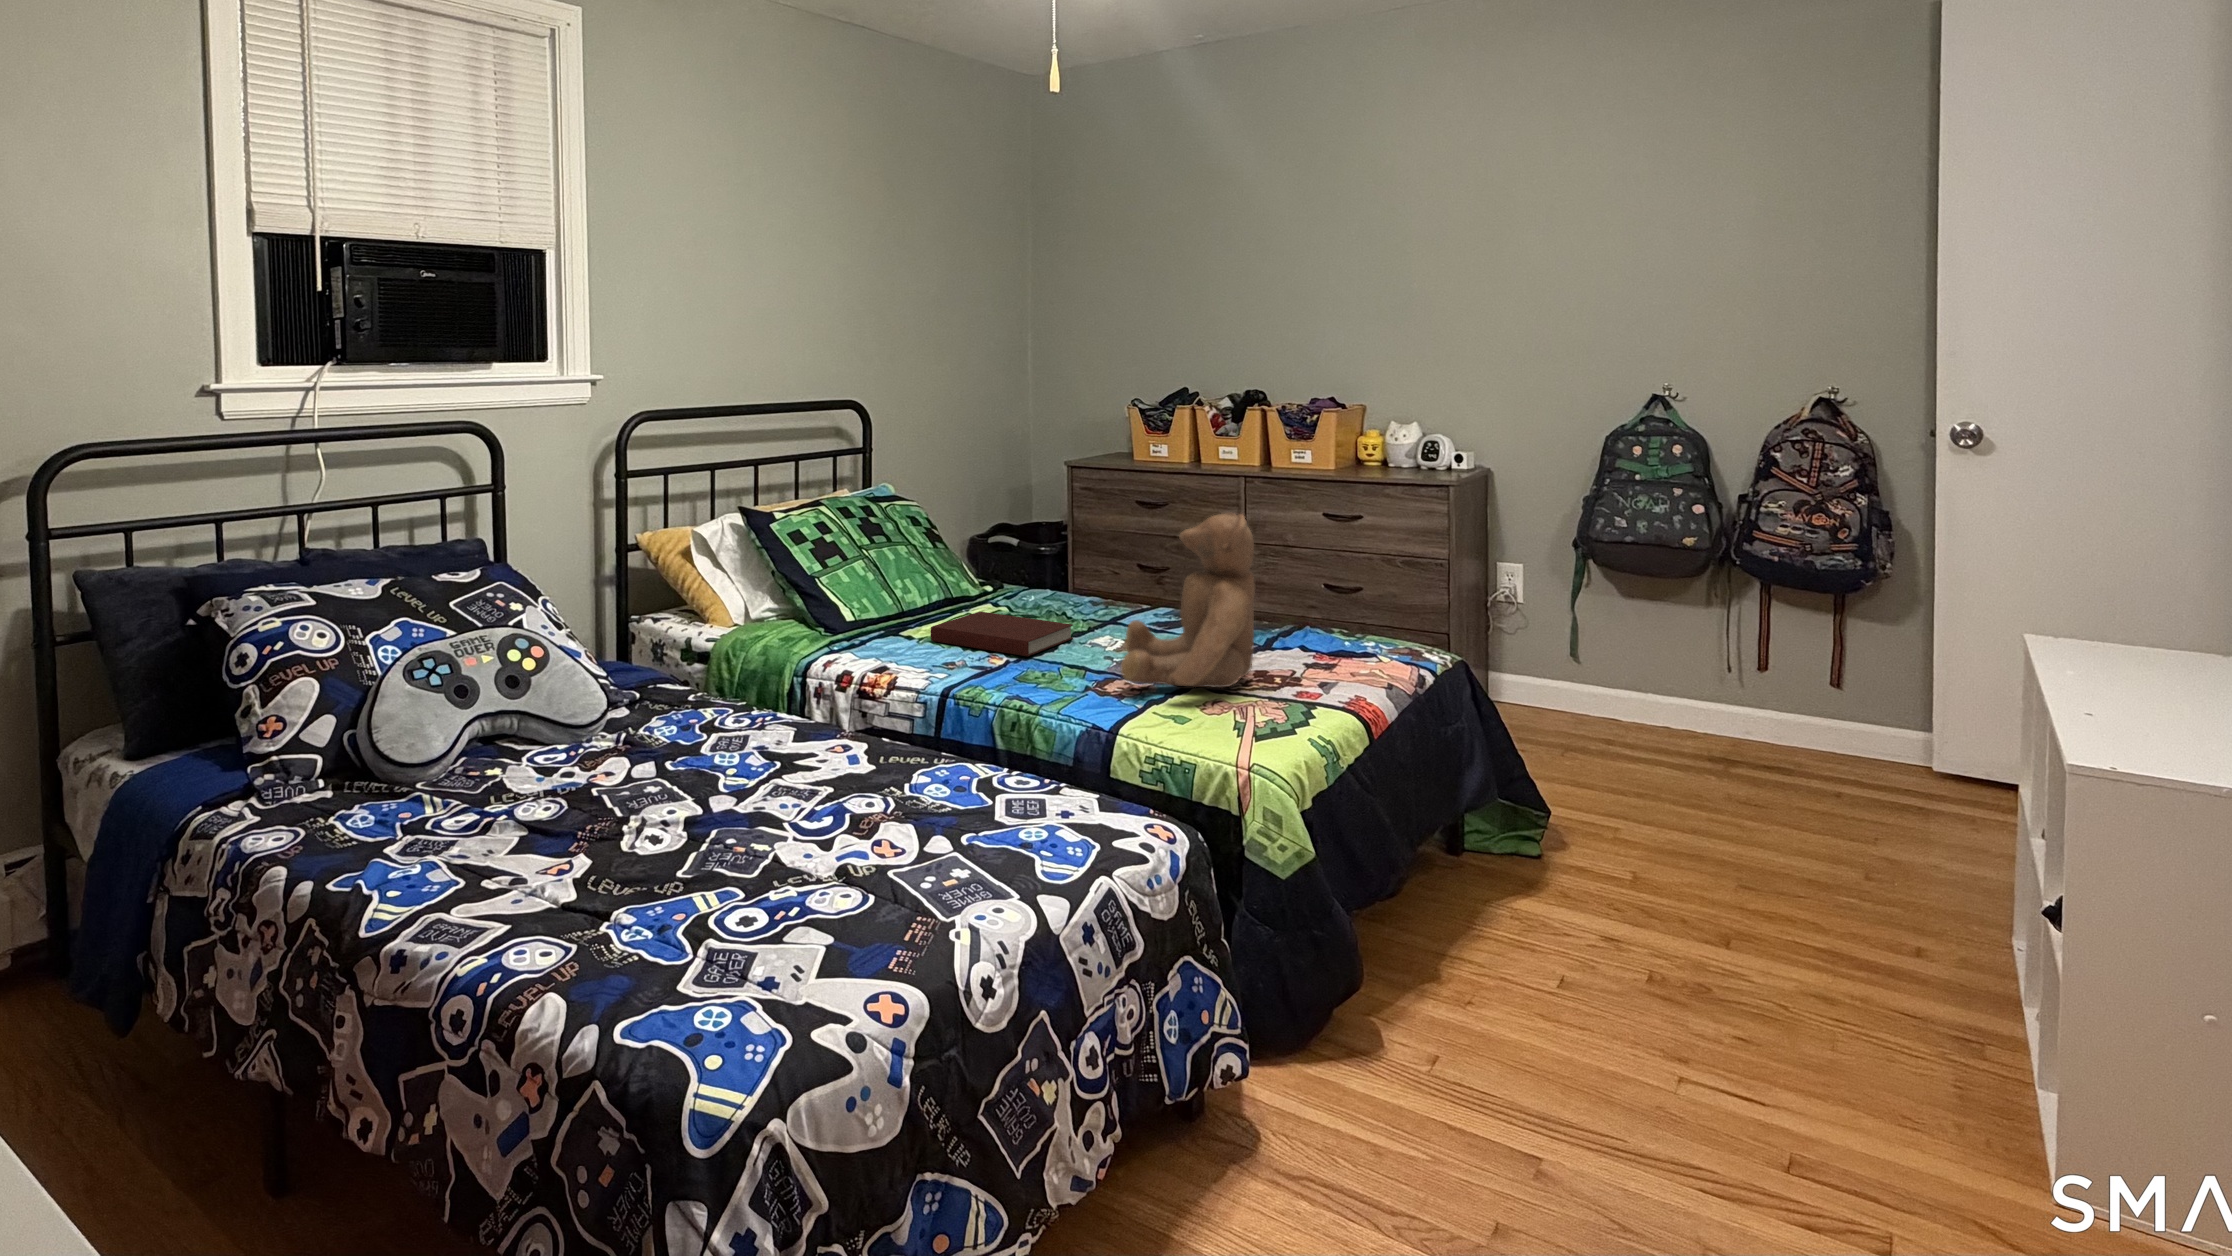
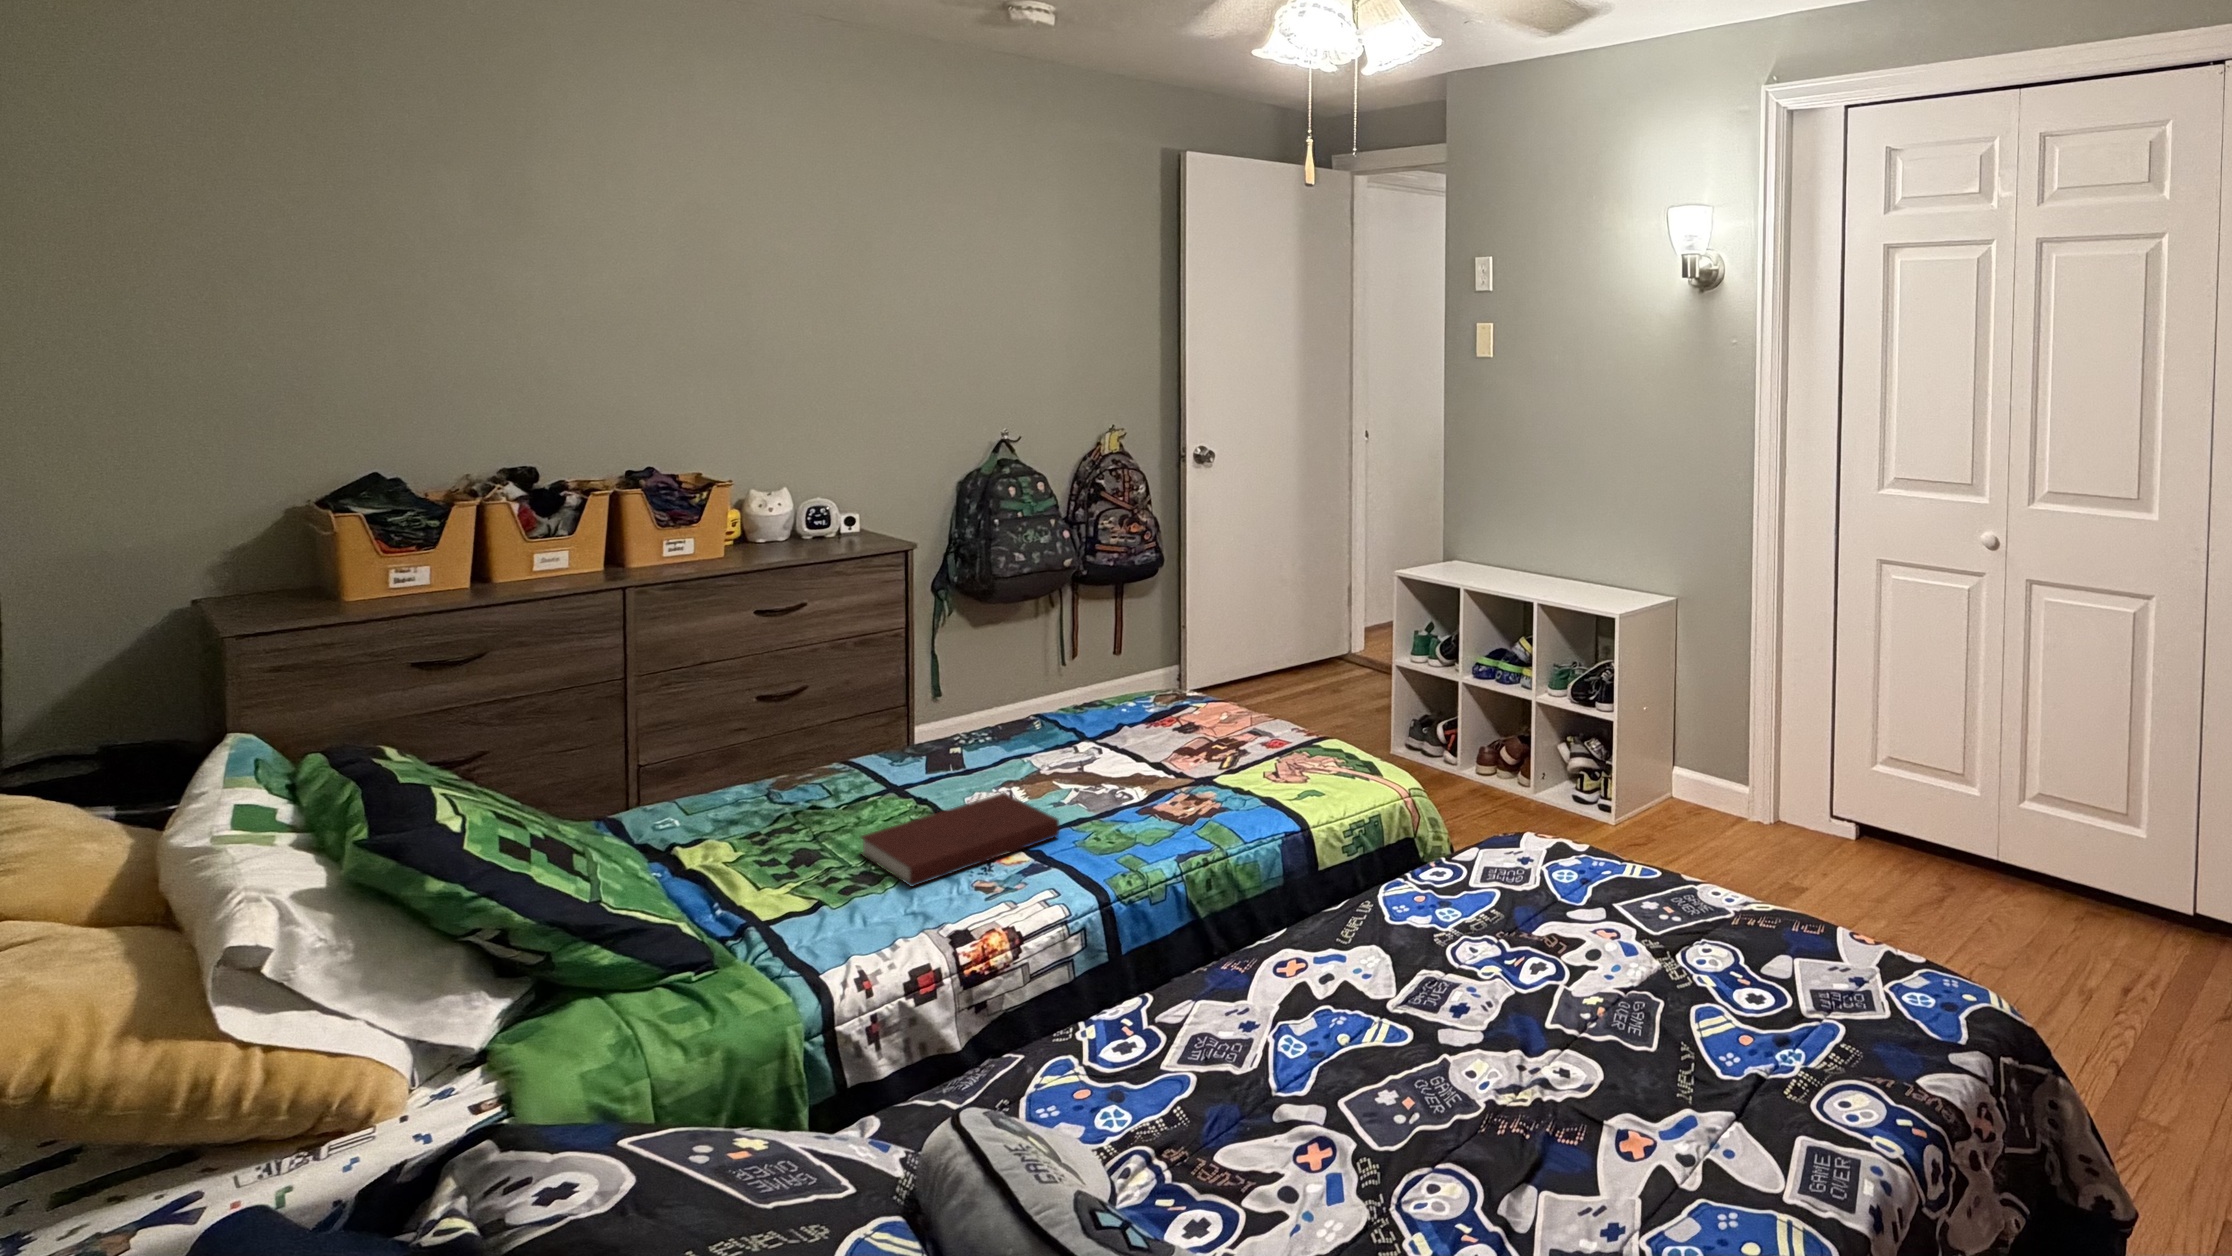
teddy bear: present [1121,513,1255,688] -> none [1119,607,1292,795]

